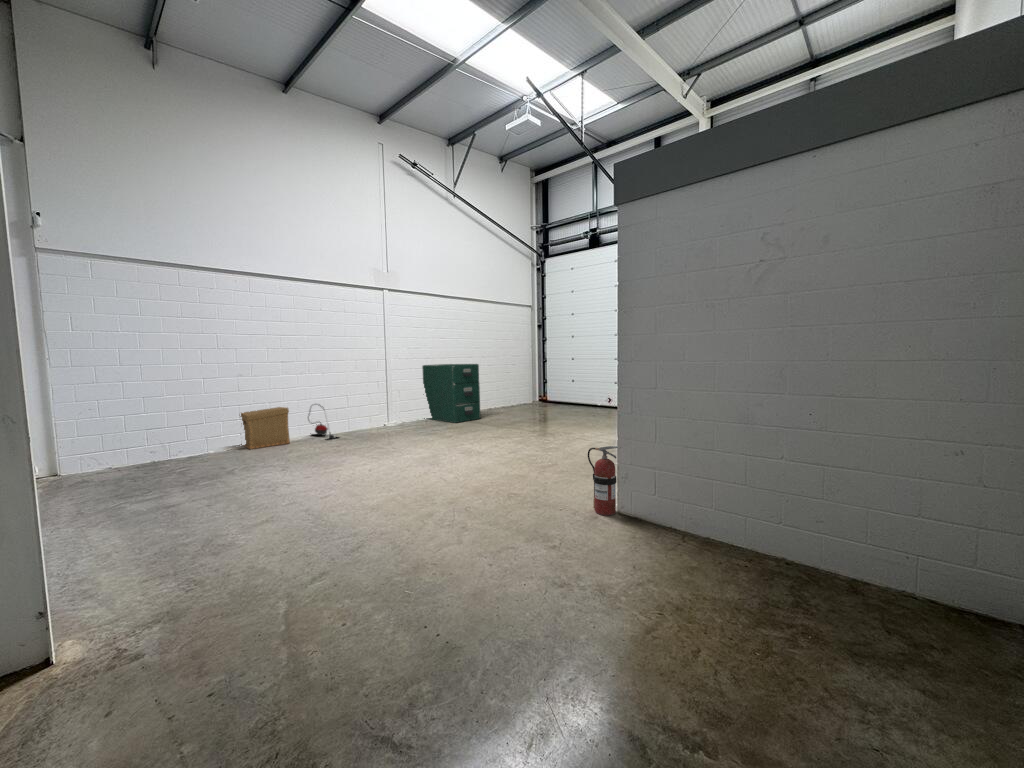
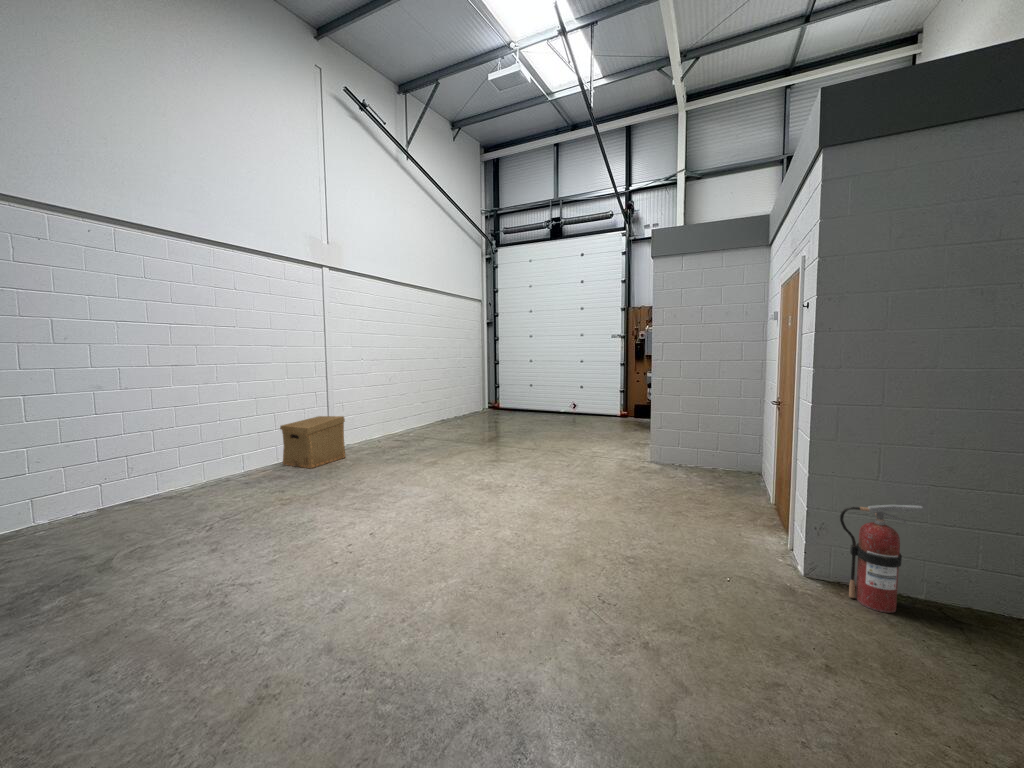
filing cabinet: present [422,364,480,423] -> none [374,368,453,444]
cardboard box: present [240,407,290,449] -> present [280,416,345,469]
vacuum cleaner: present [312,418,337,439] -> none [223,432,282,488]

